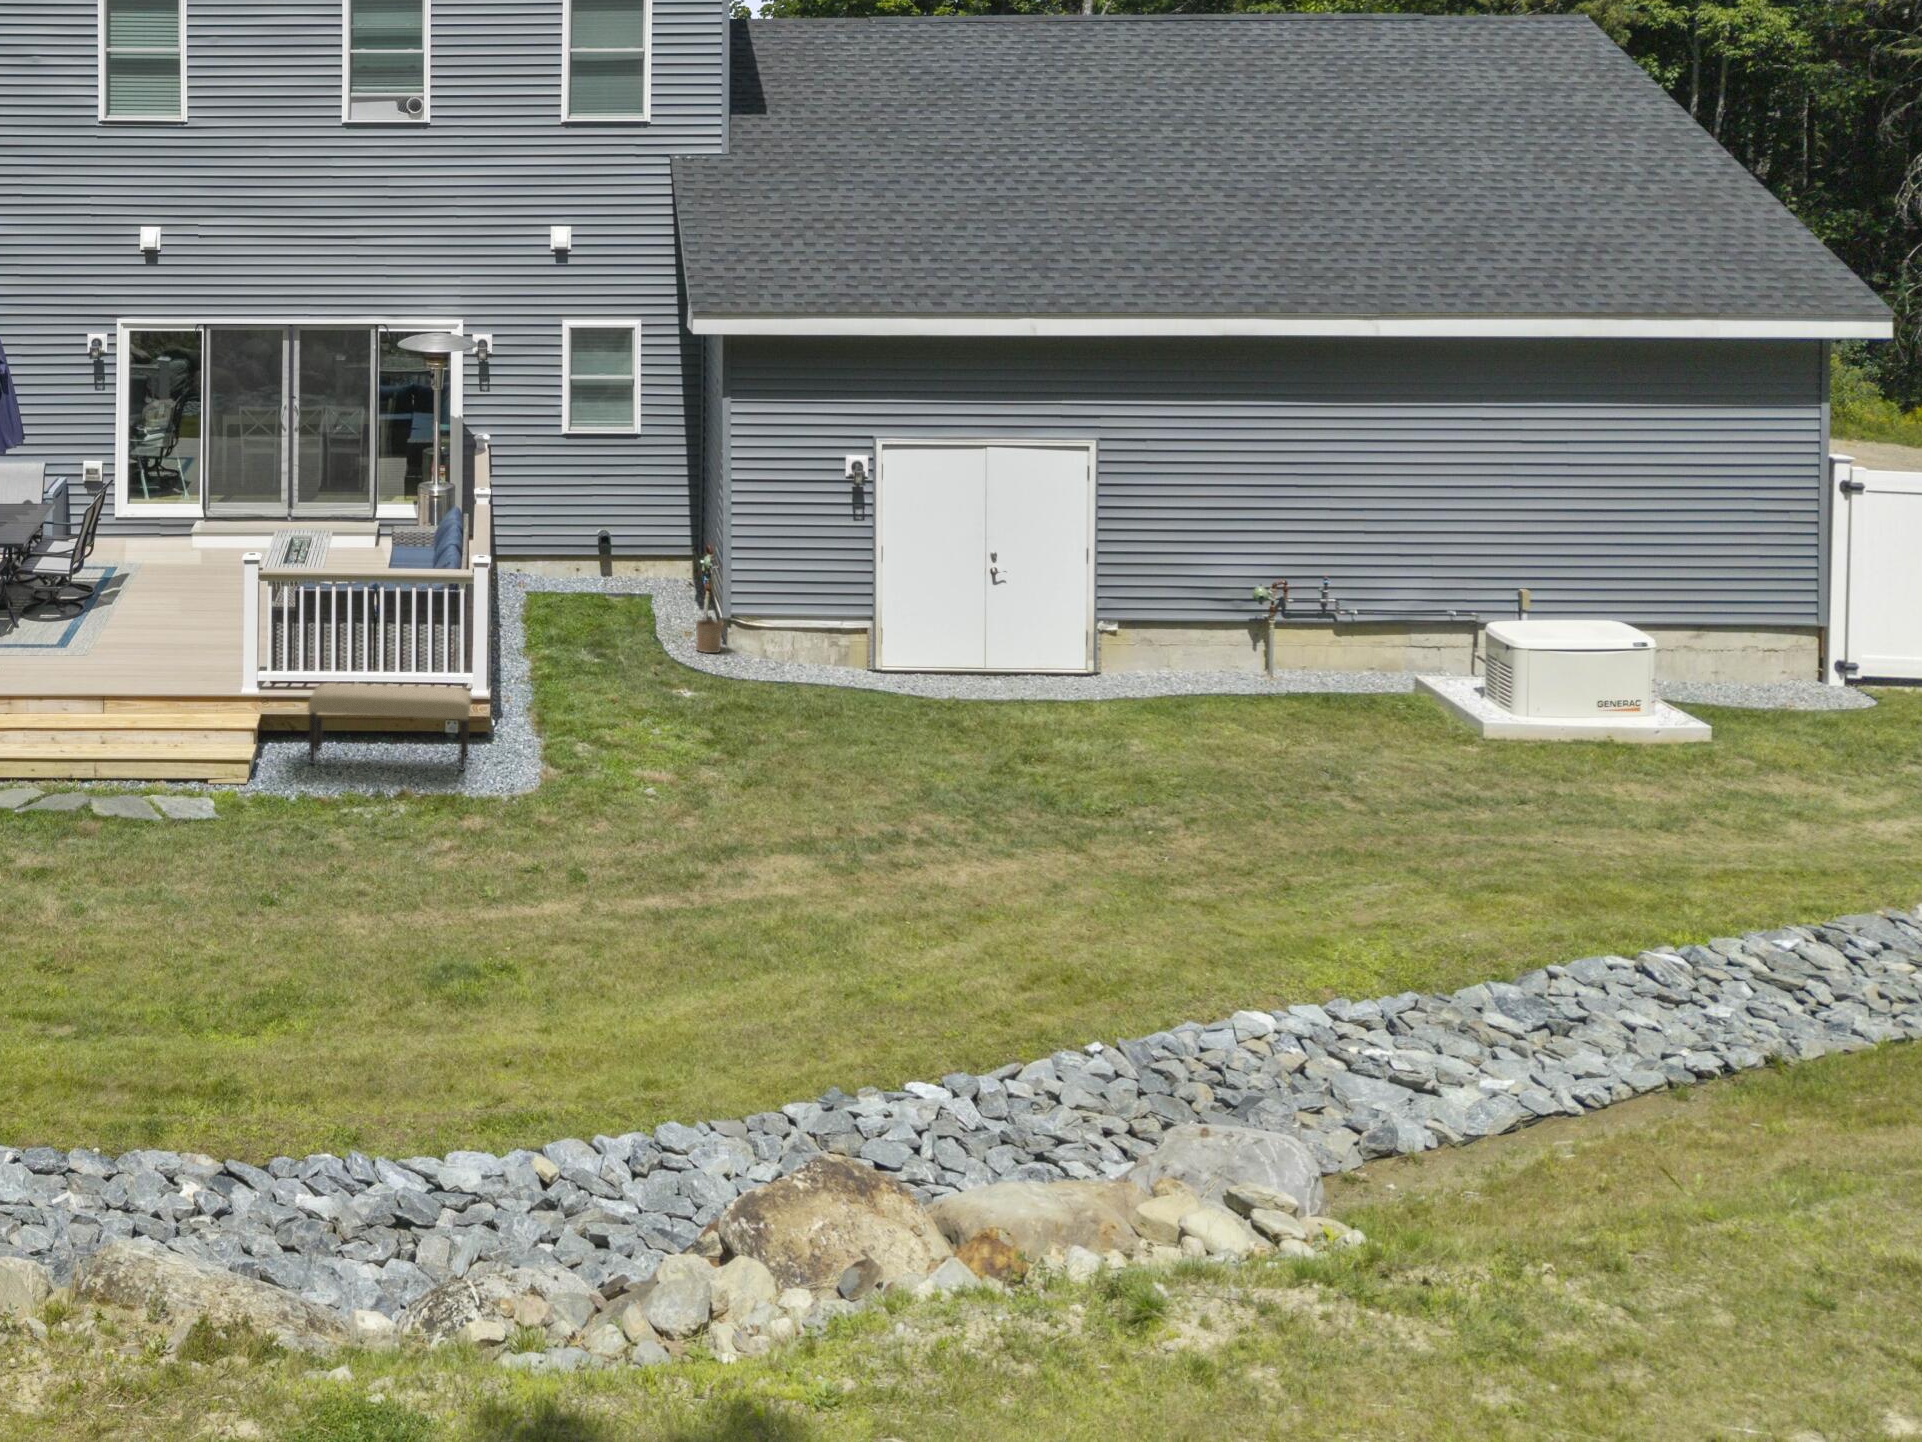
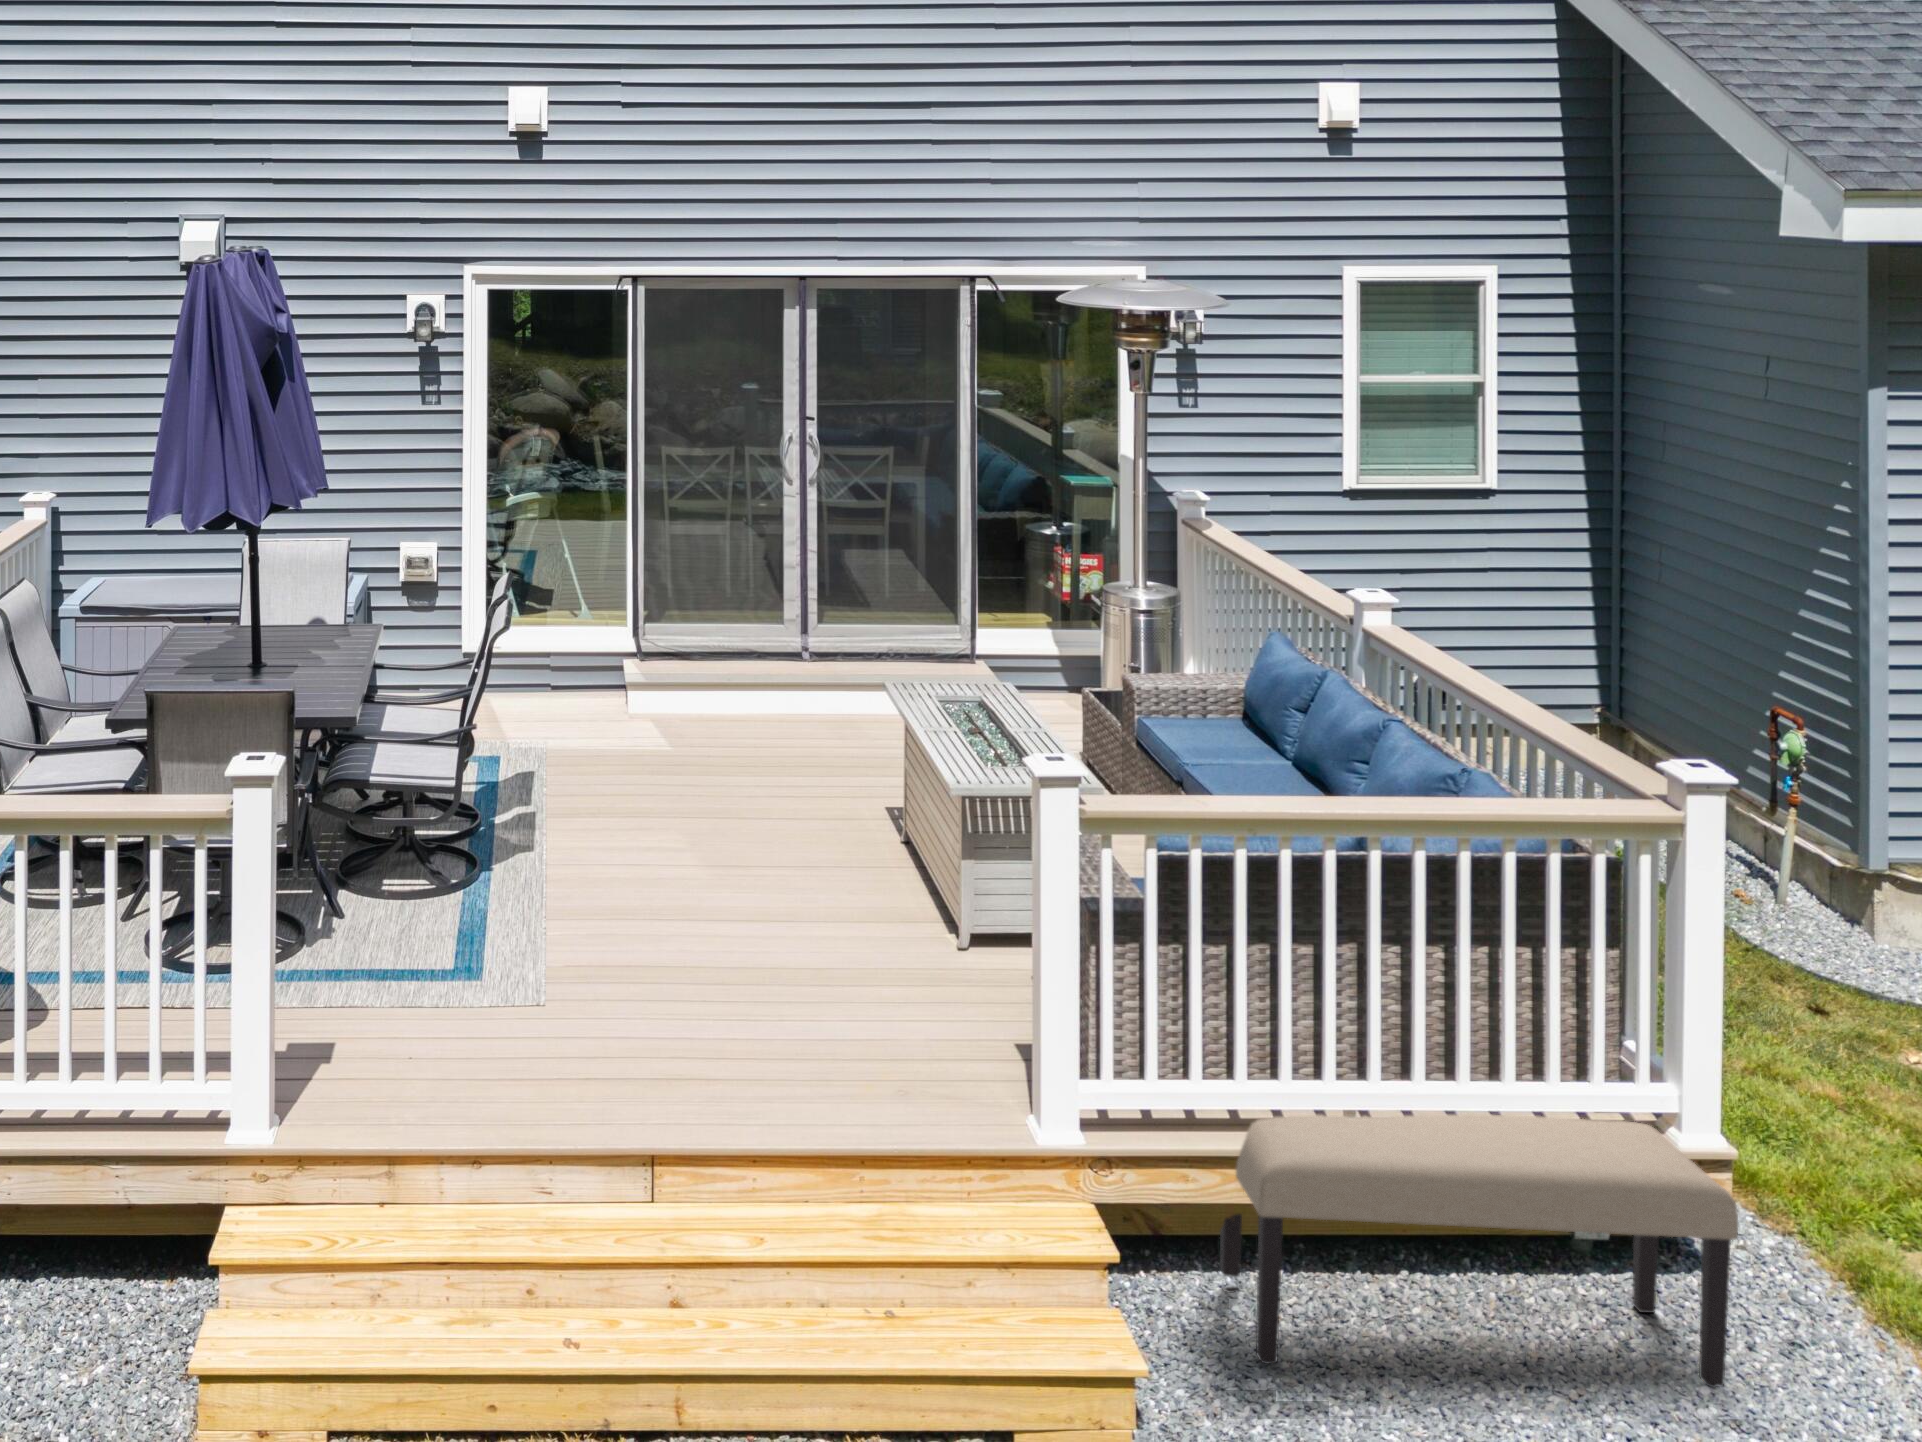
bucket: present [696,605,723,653] -> none [1809,847,1881,957]

